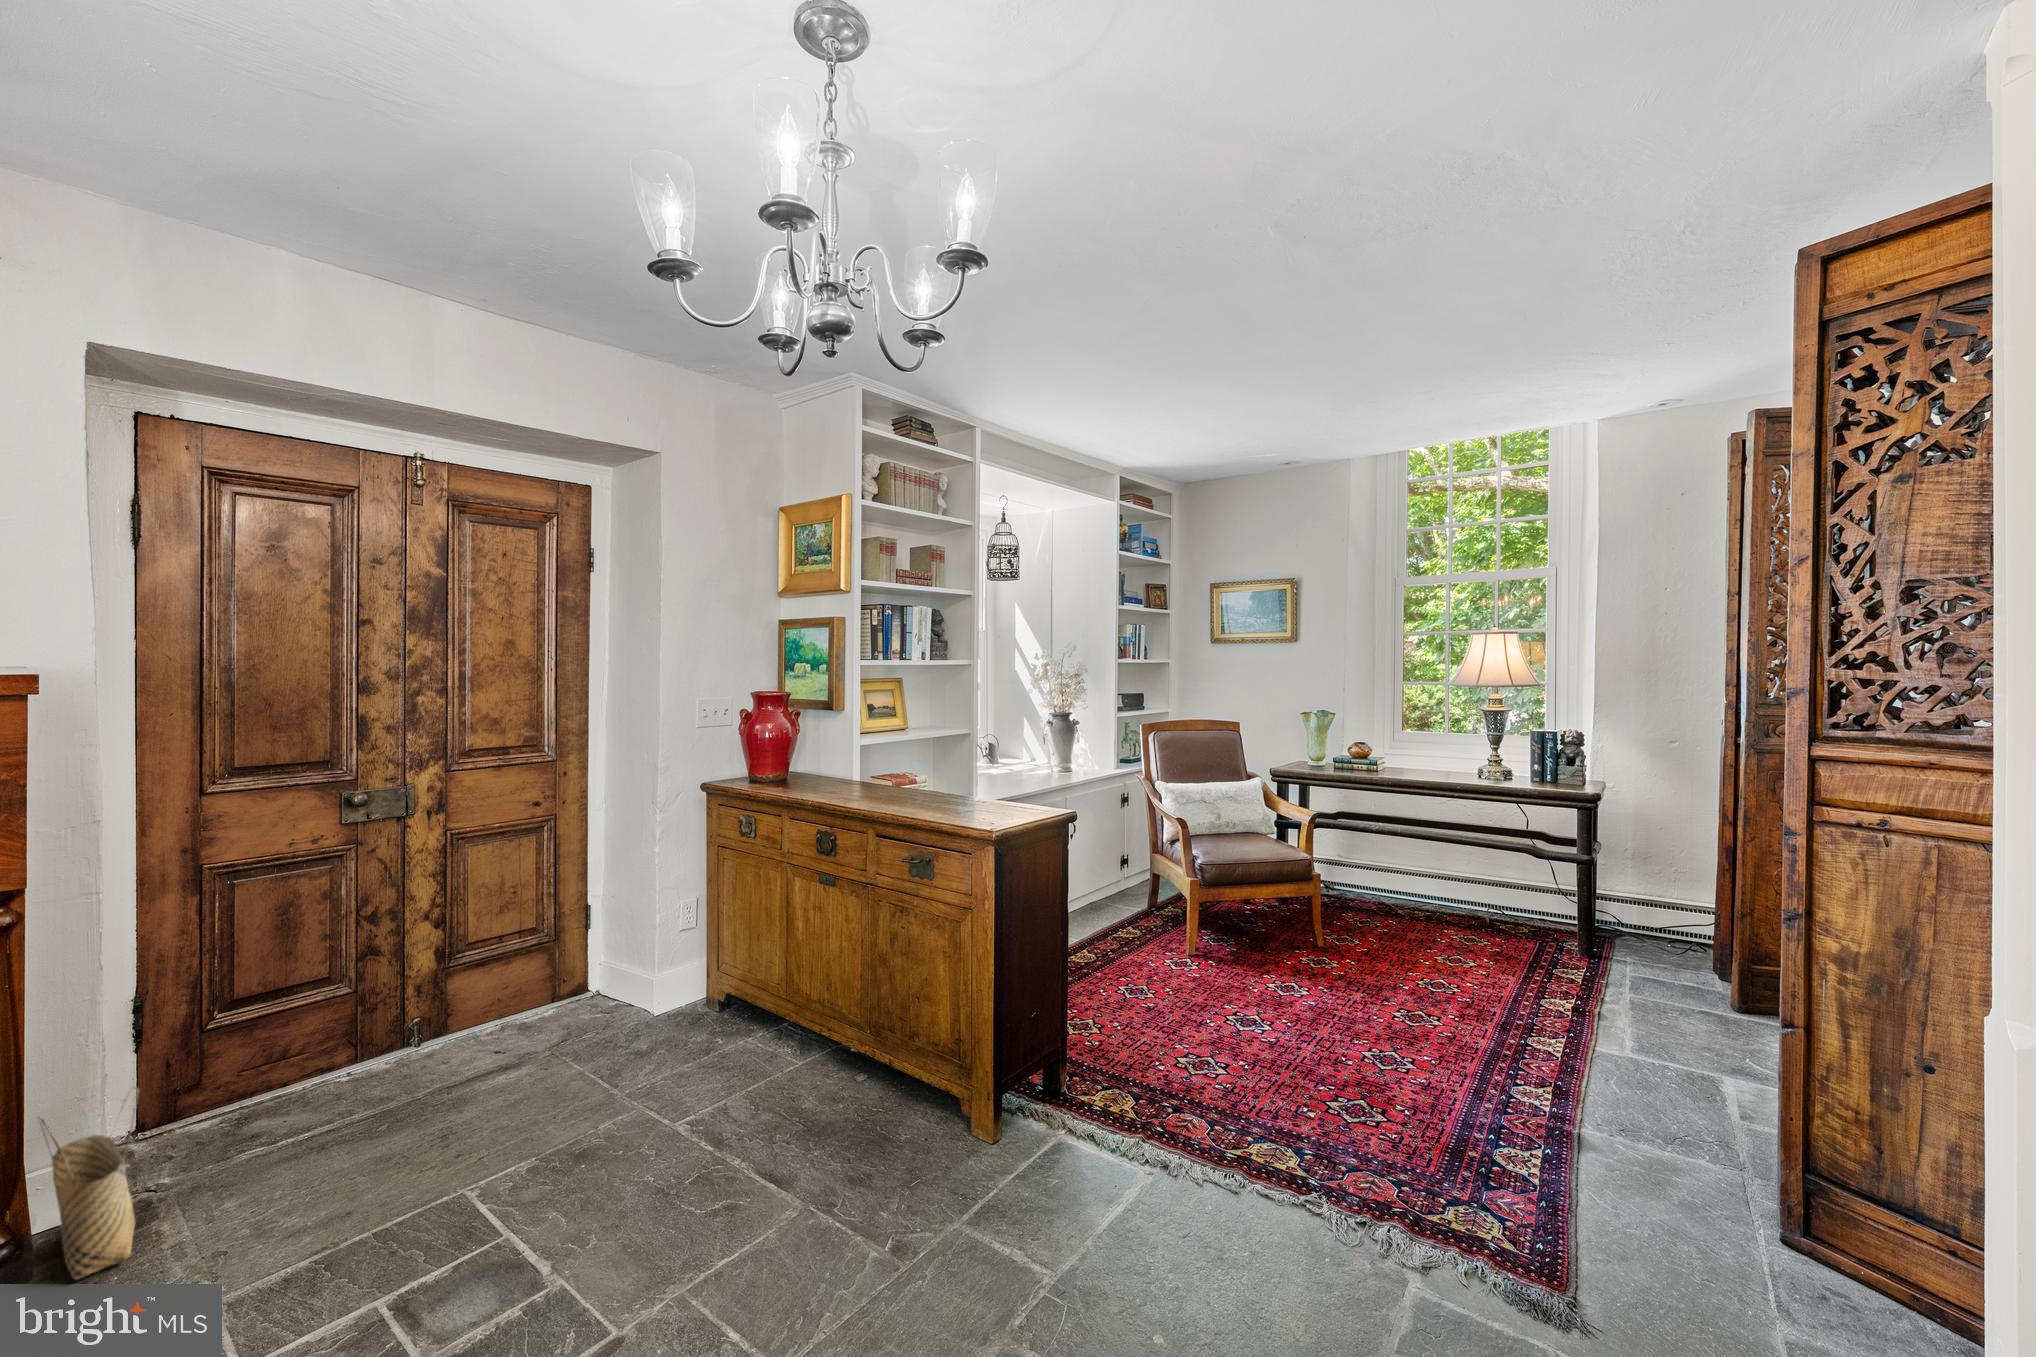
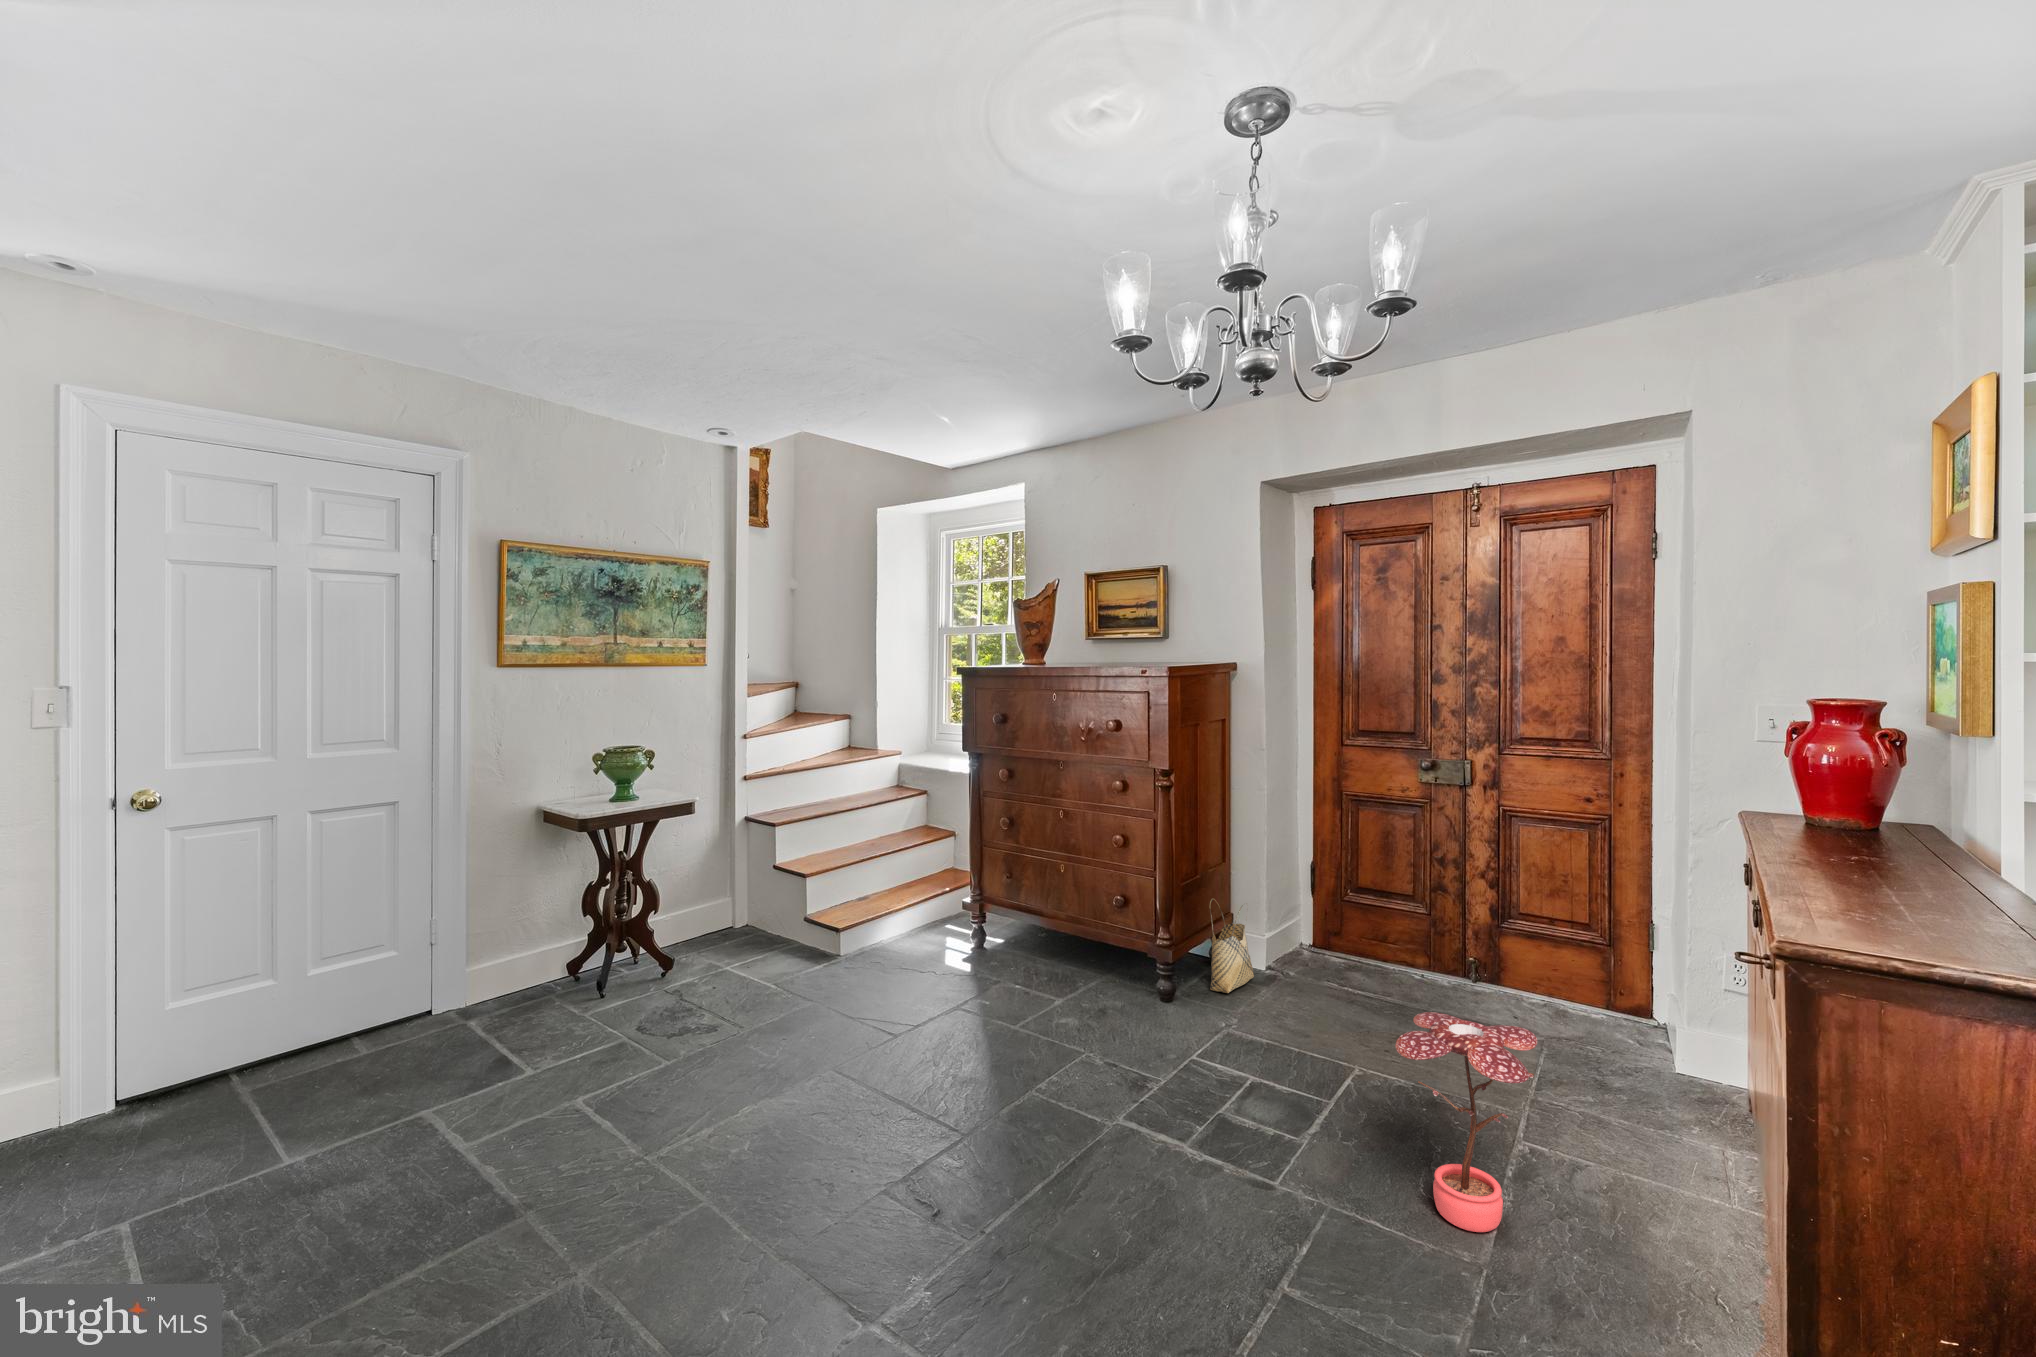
potted plant: none [686,1005,832,1217] -> present [1395,1012,1537,1232]

